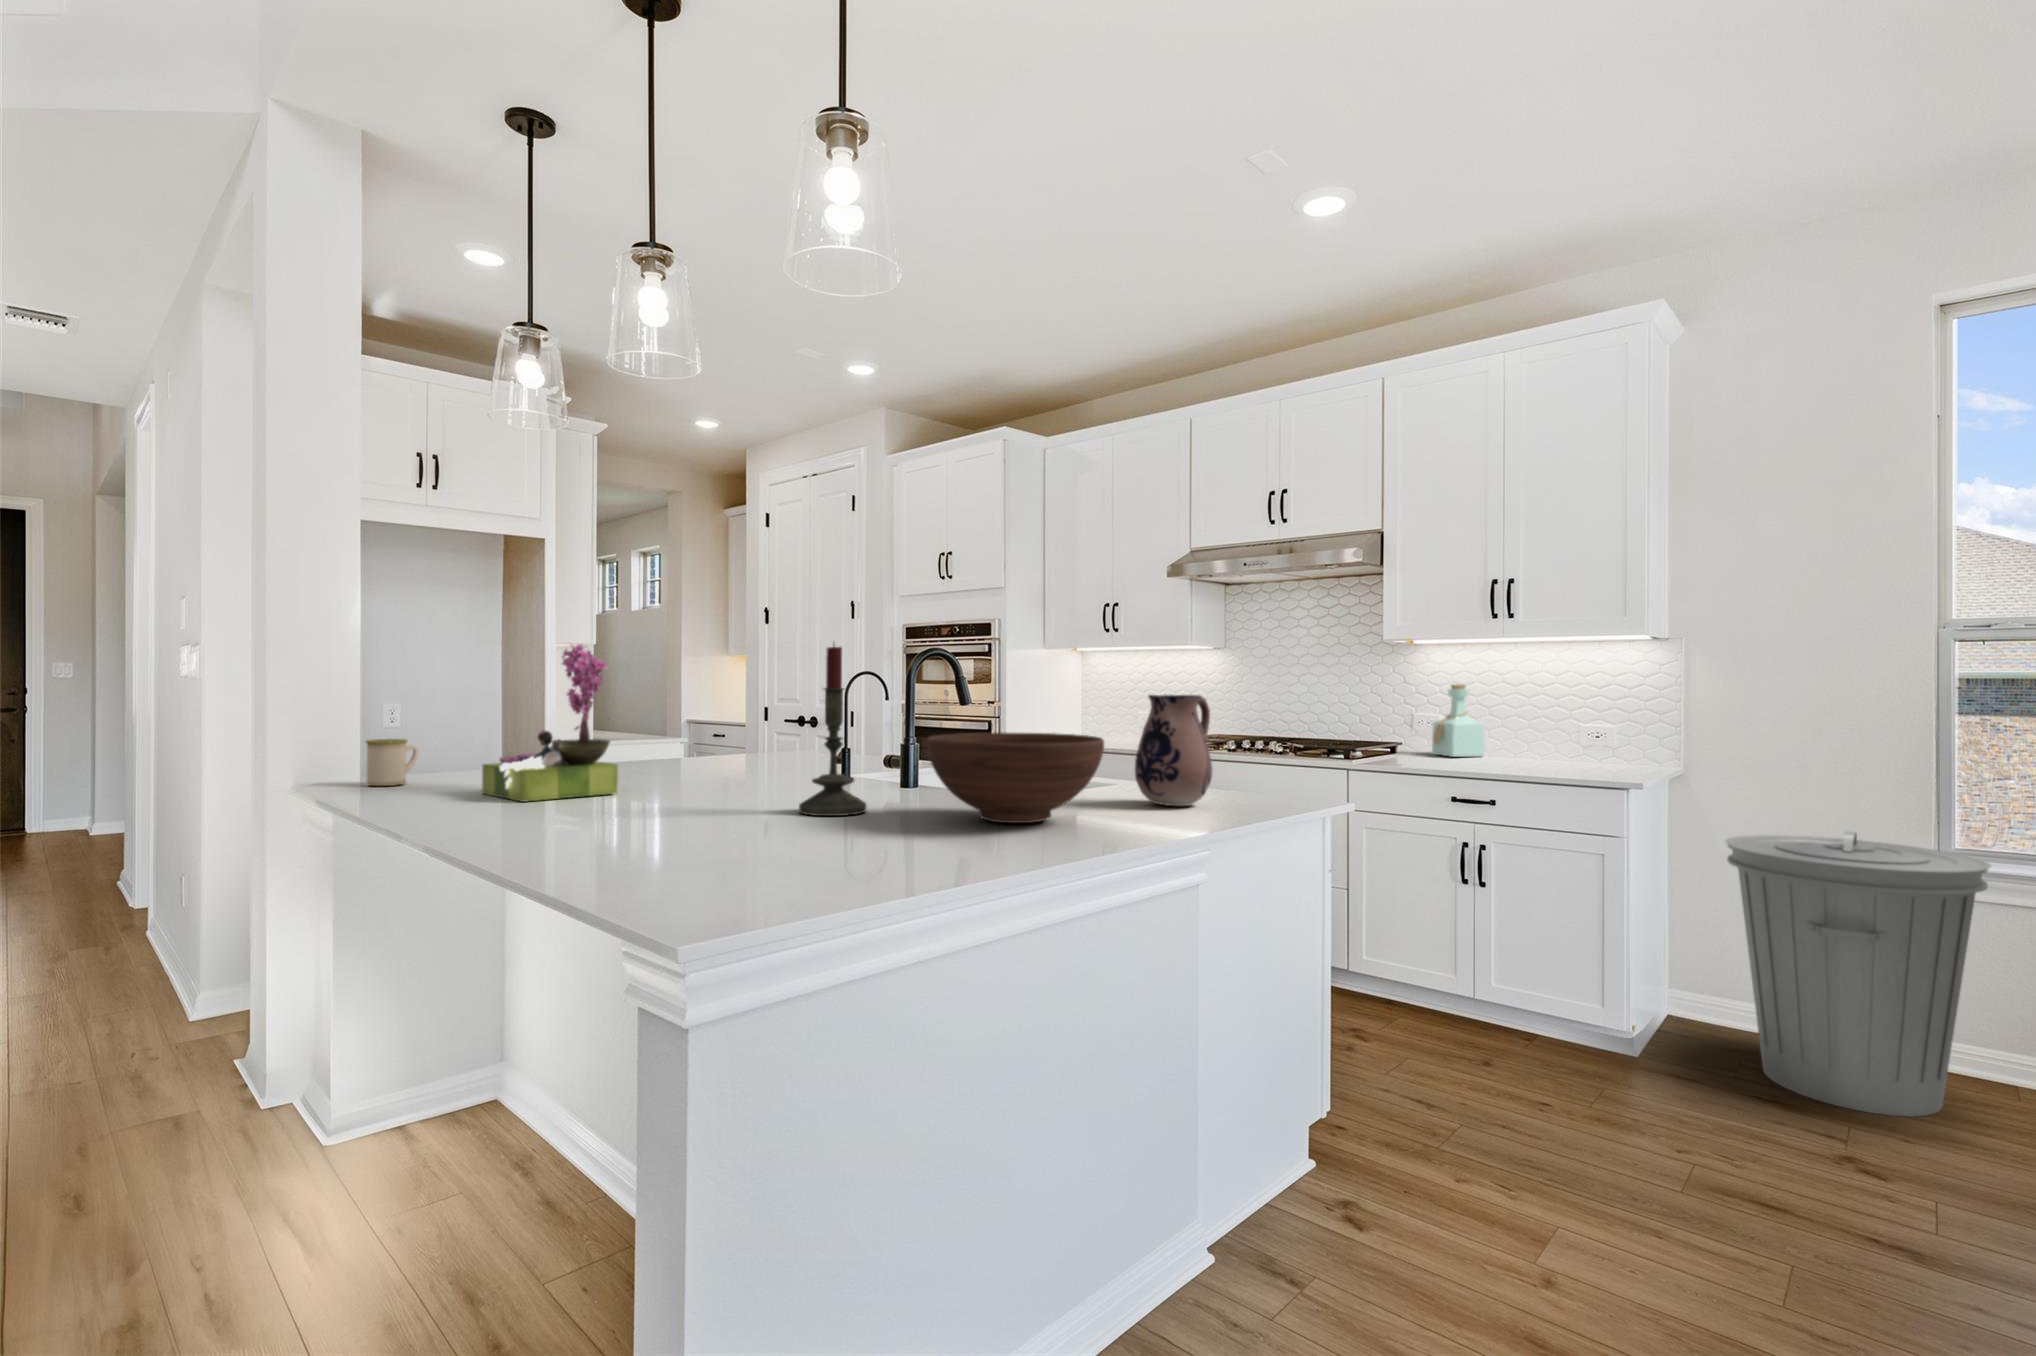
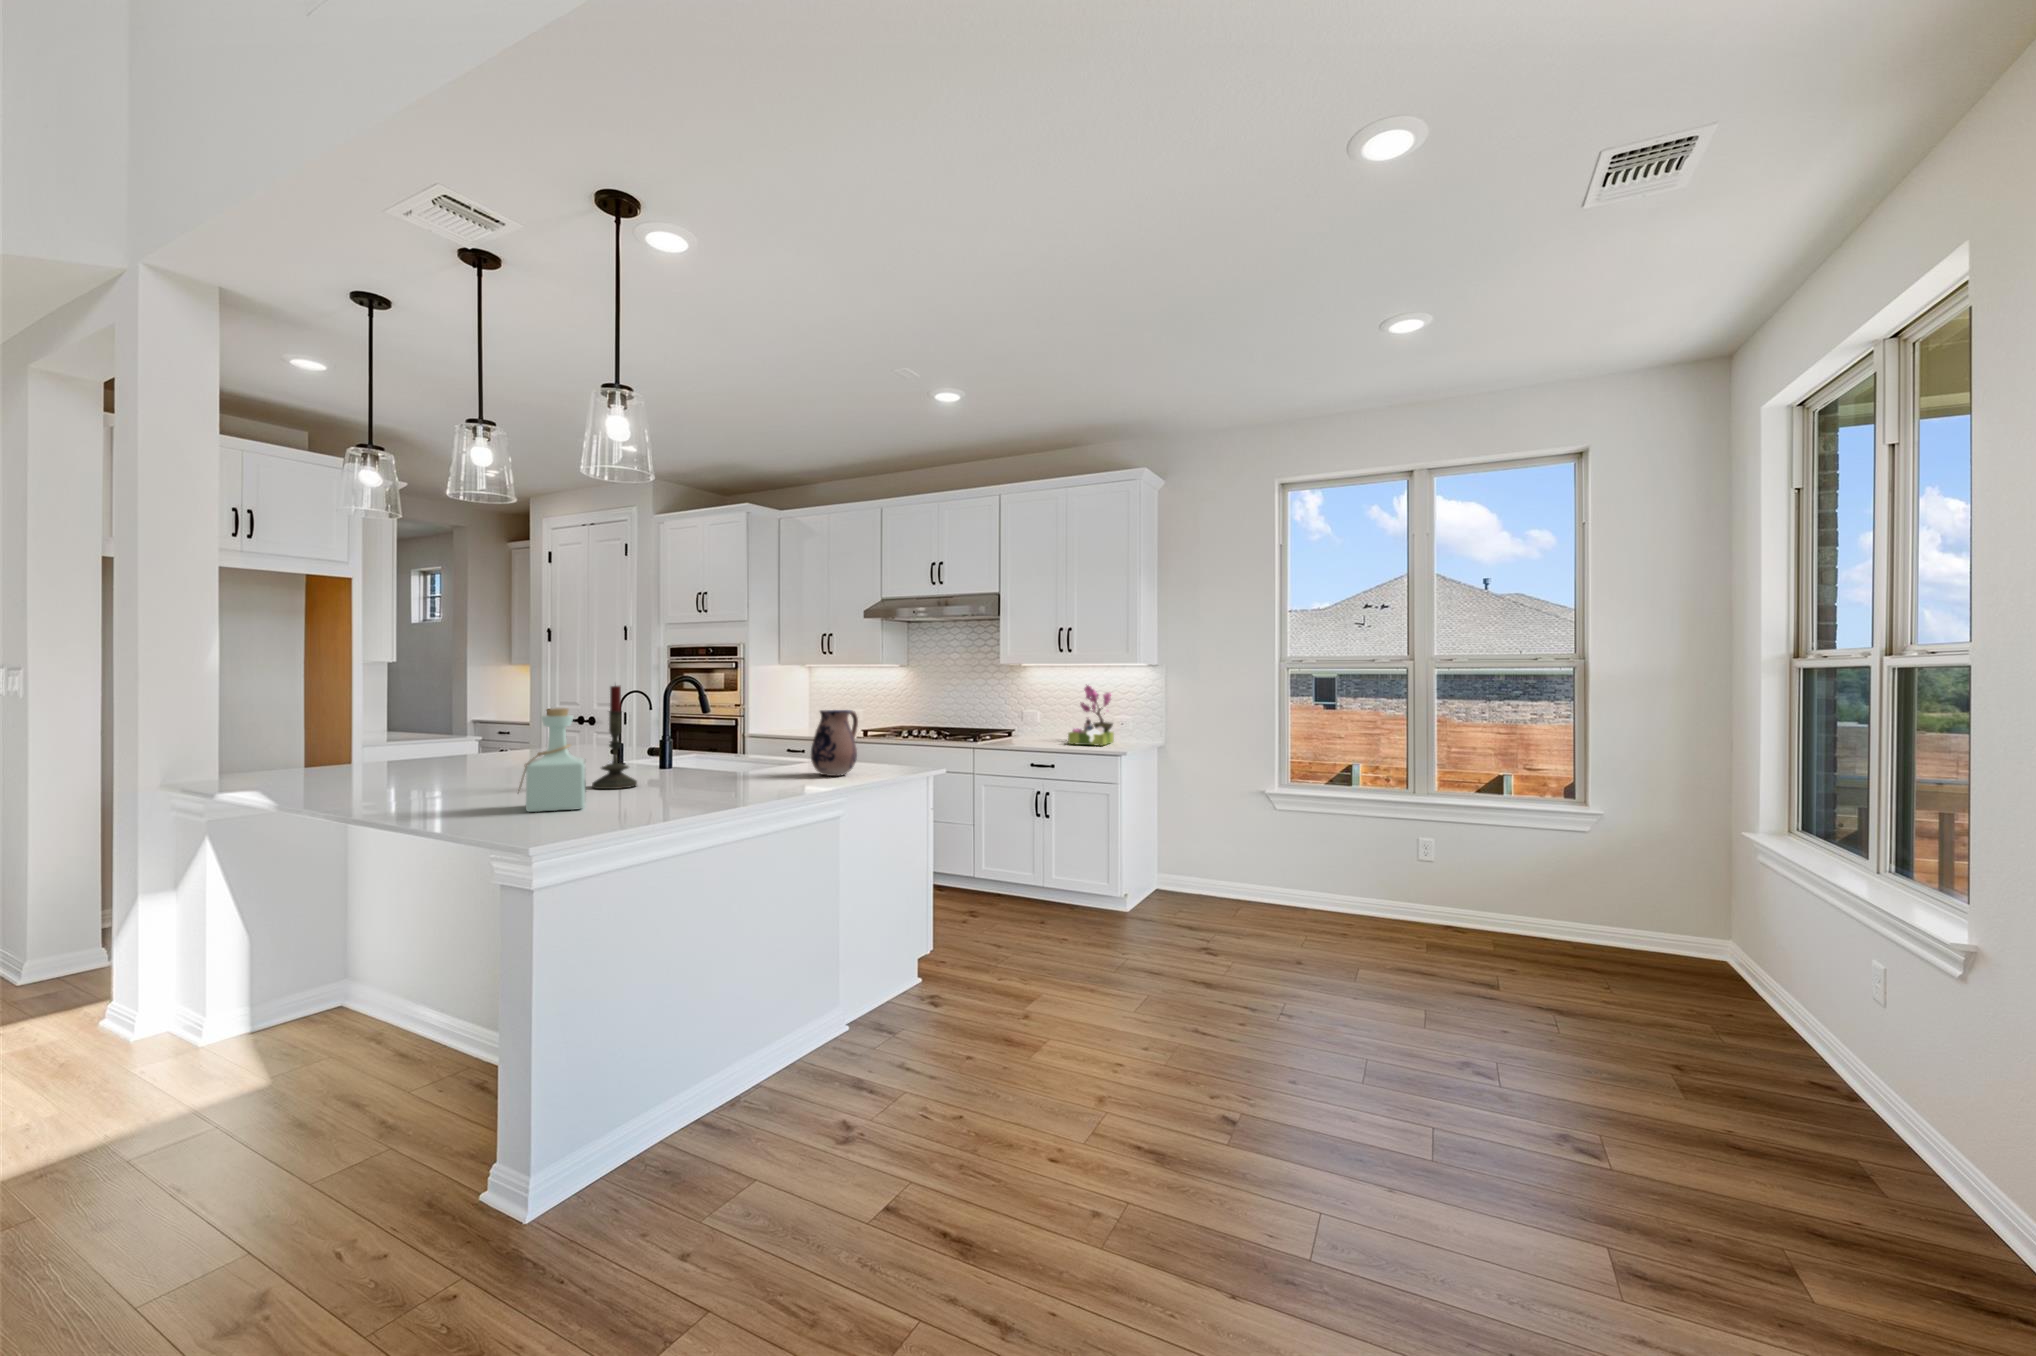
flower arrangement: present [482,645,618,802] -> present [1068,685,1114,746]
bottle: present [1432,684,1485,757] -> present [519,708,586,812]
fruit bowl: present [927,732,1104,823] -> none [676,735,785,789]
mug: present [366,739,419,786] -> none [246,747,289,782]
trash can: present [1725,831,1991,1117] -> none [1170,777,1286,928]

